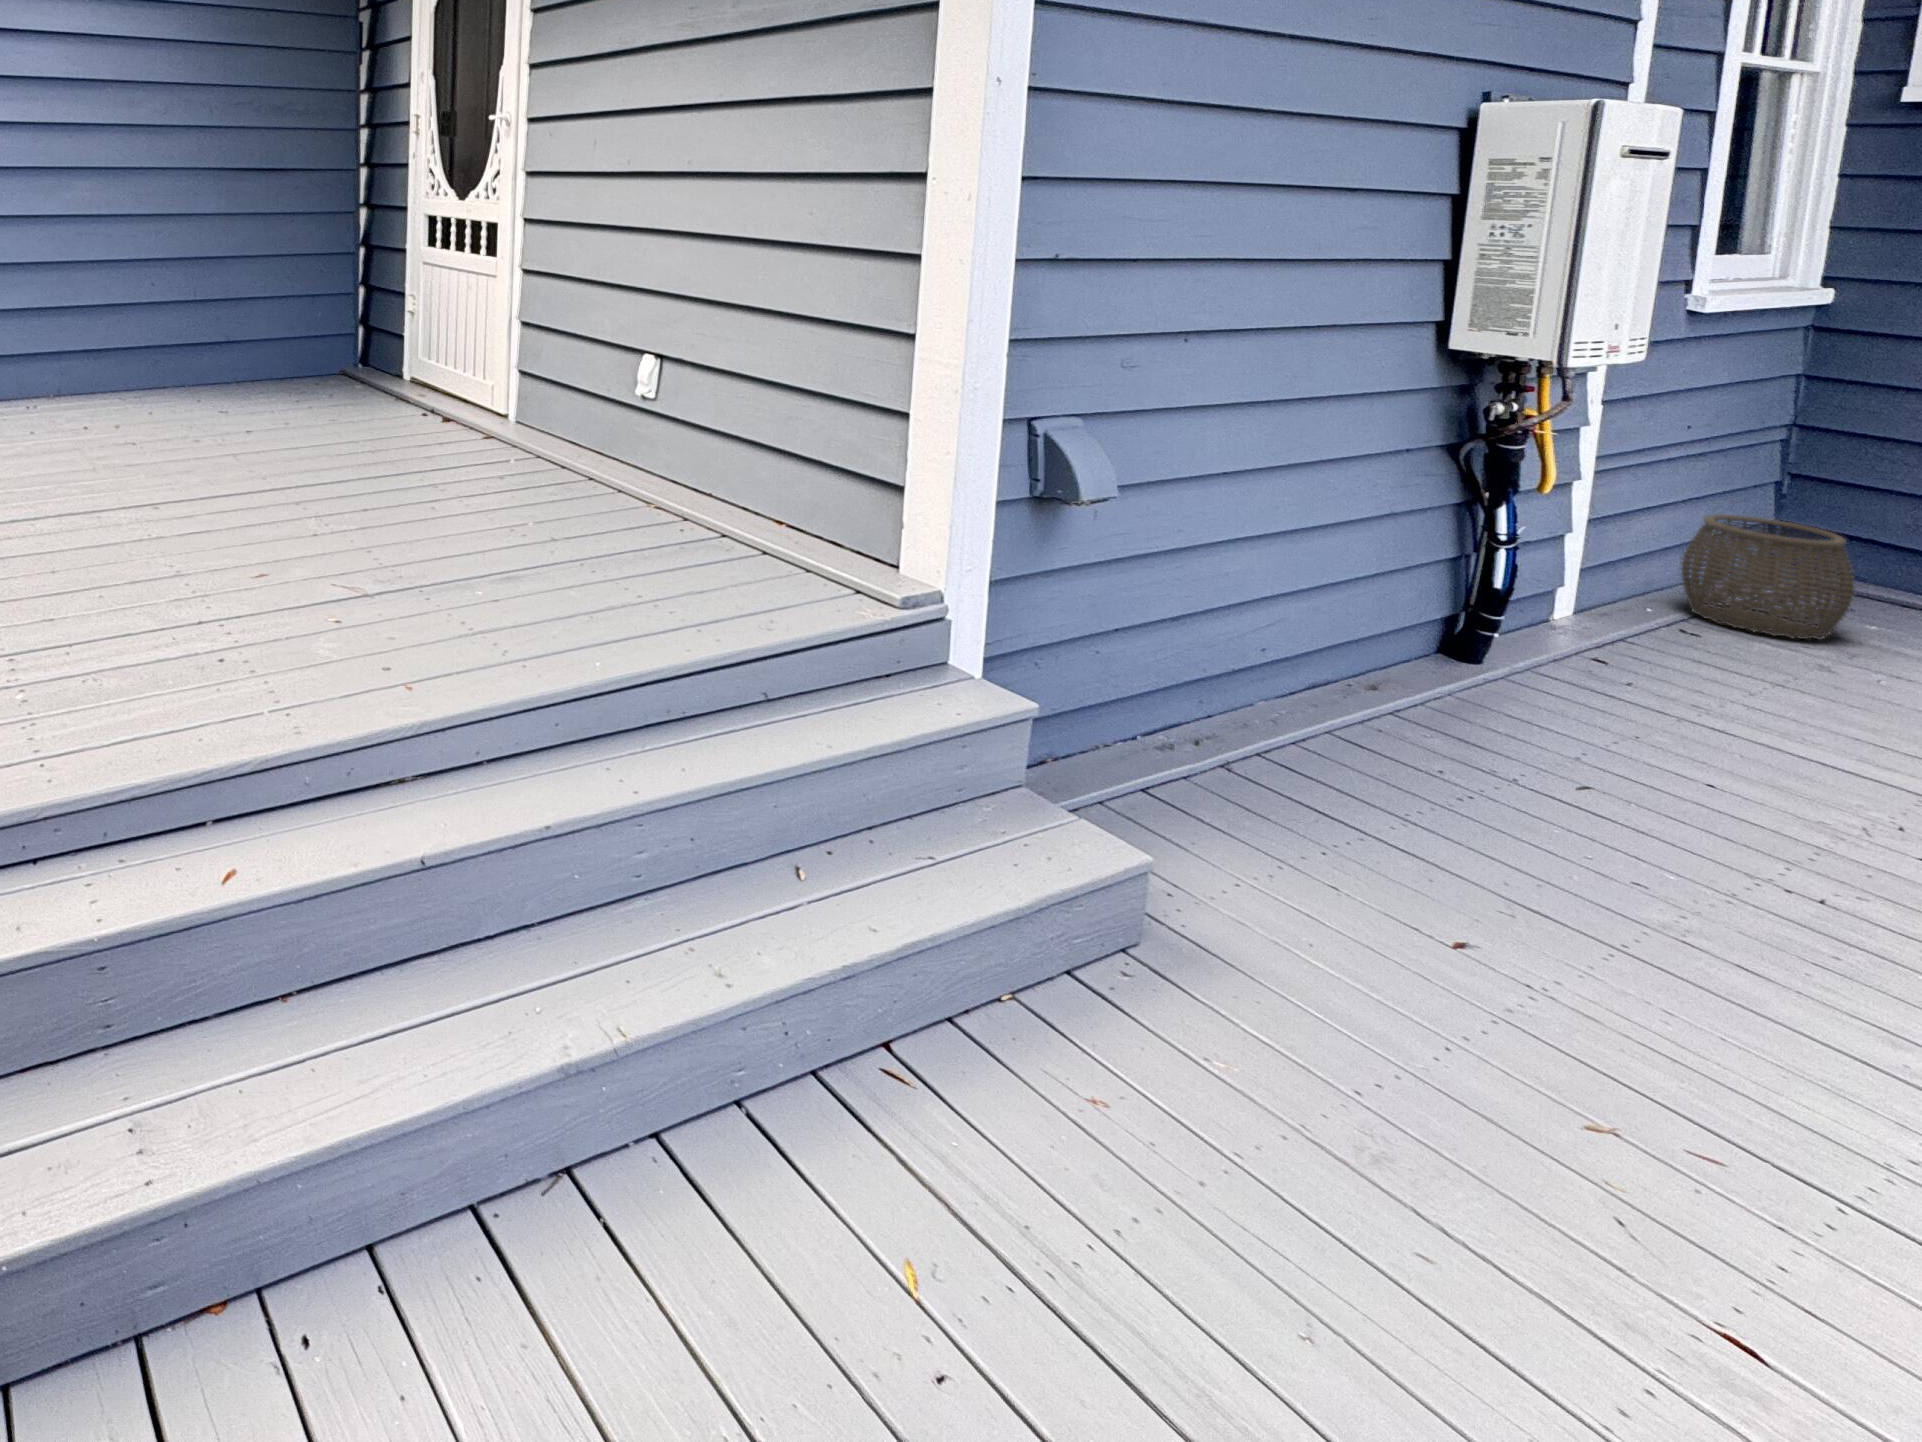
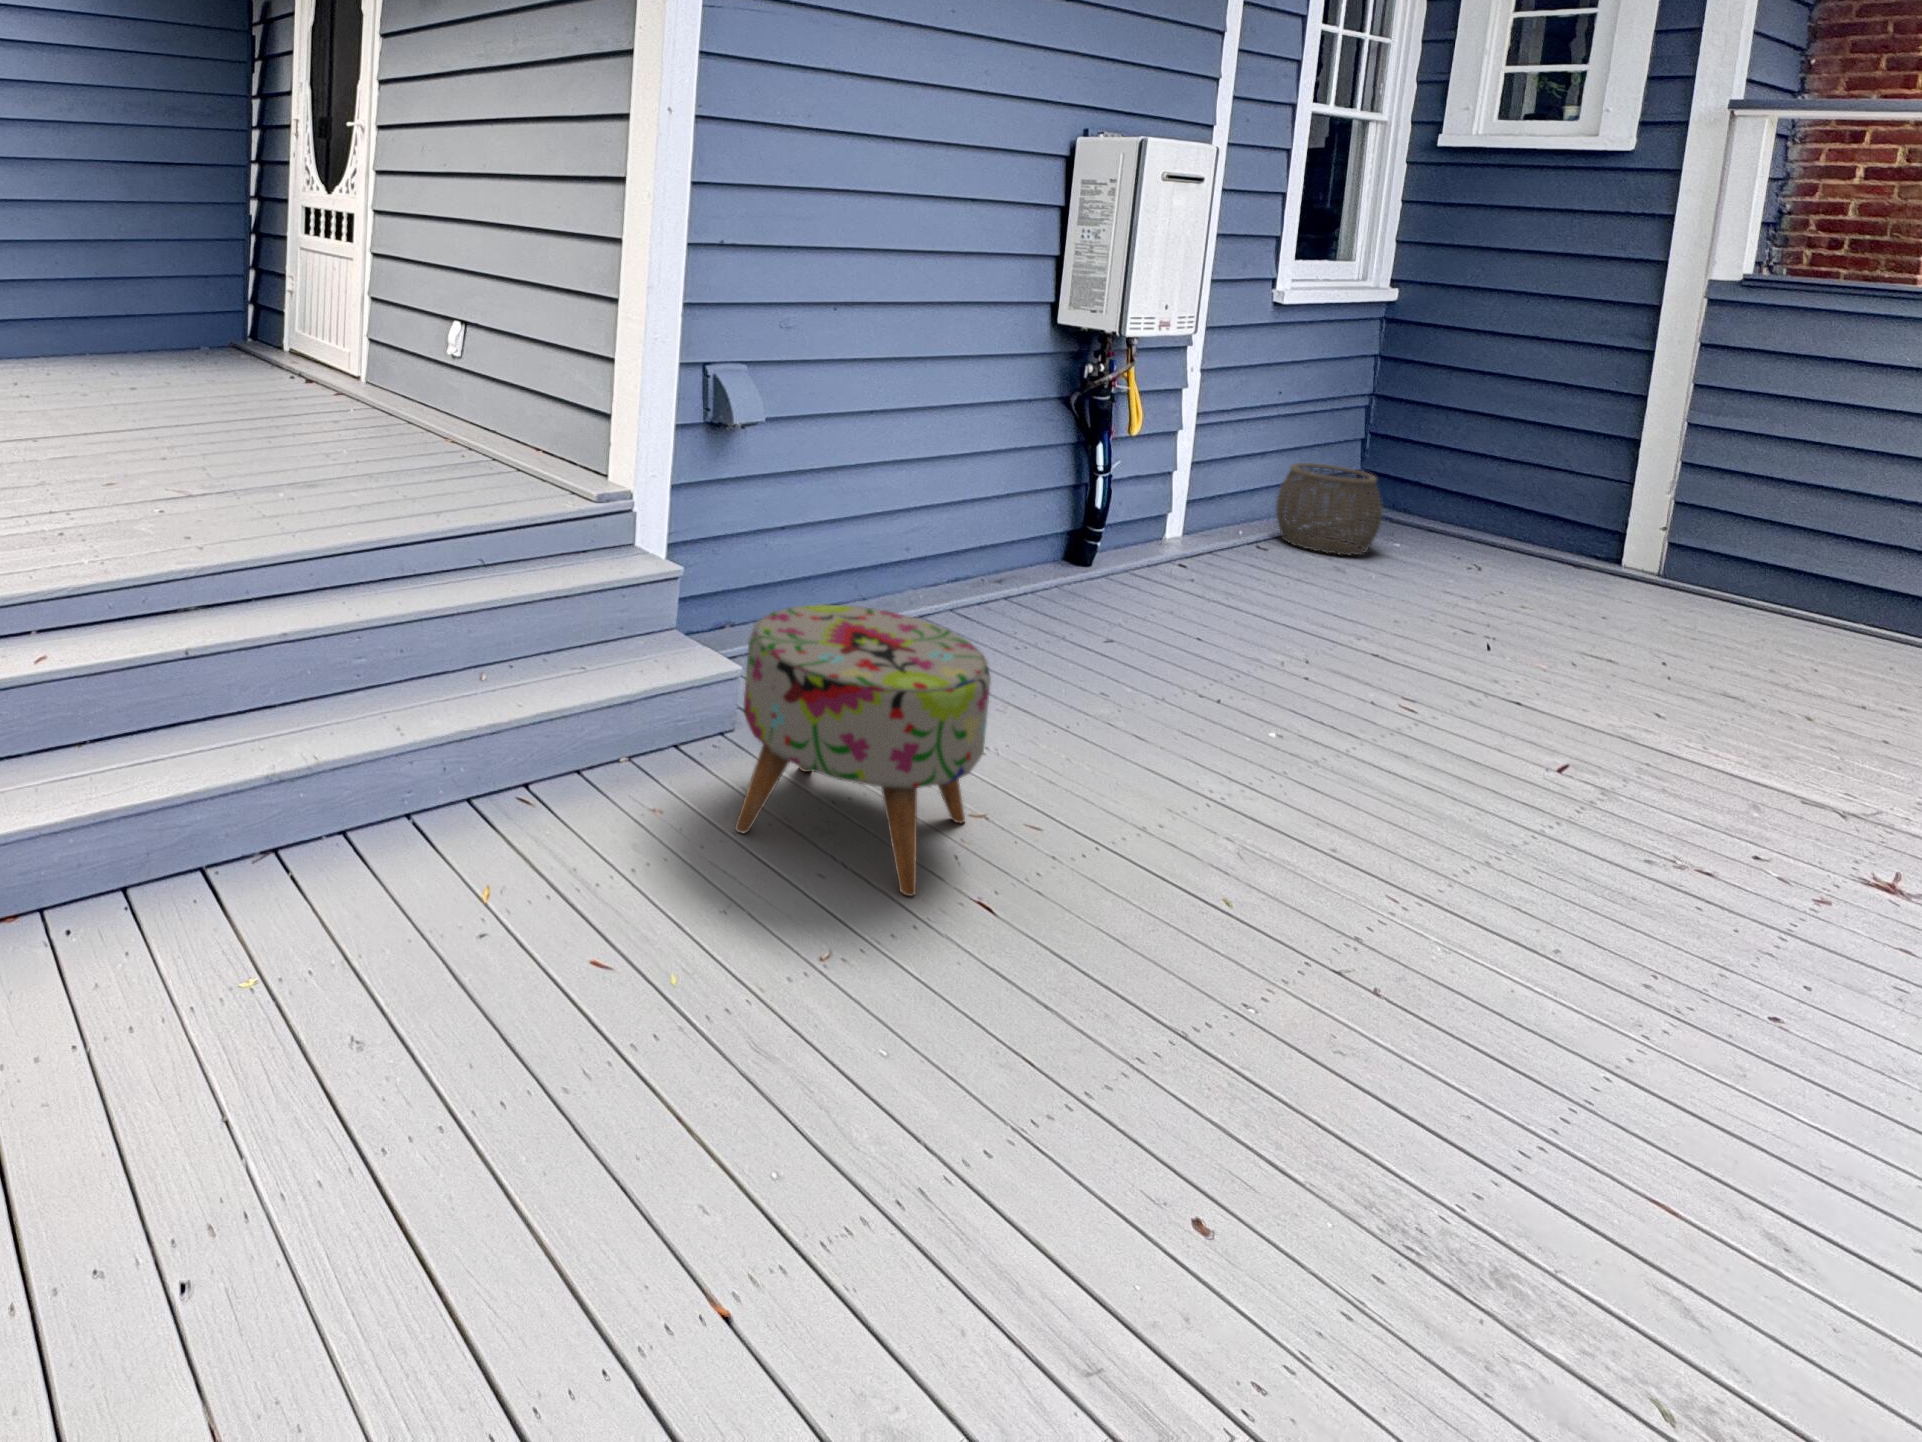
ottoman: none [1237,800,1738,1346] -> present [735,604,991,896]

